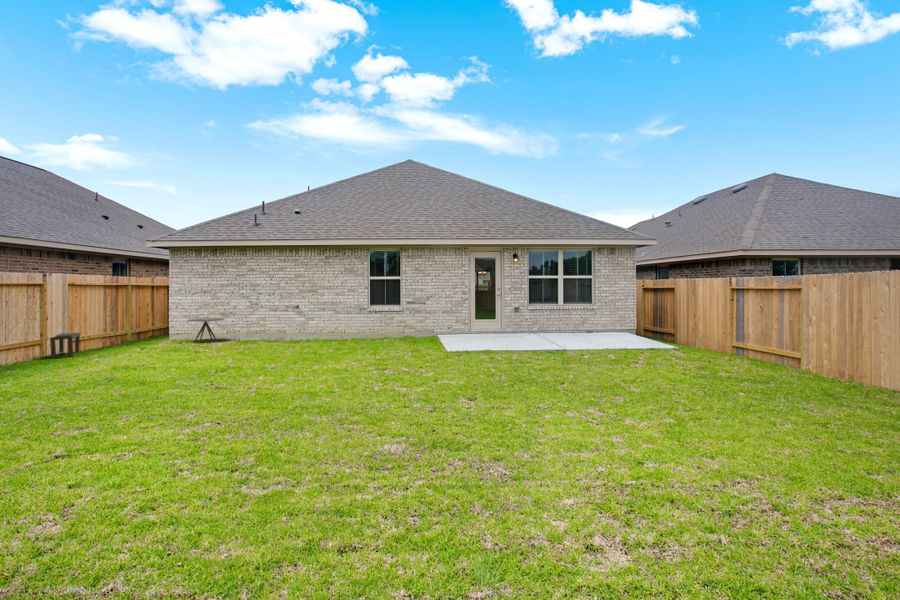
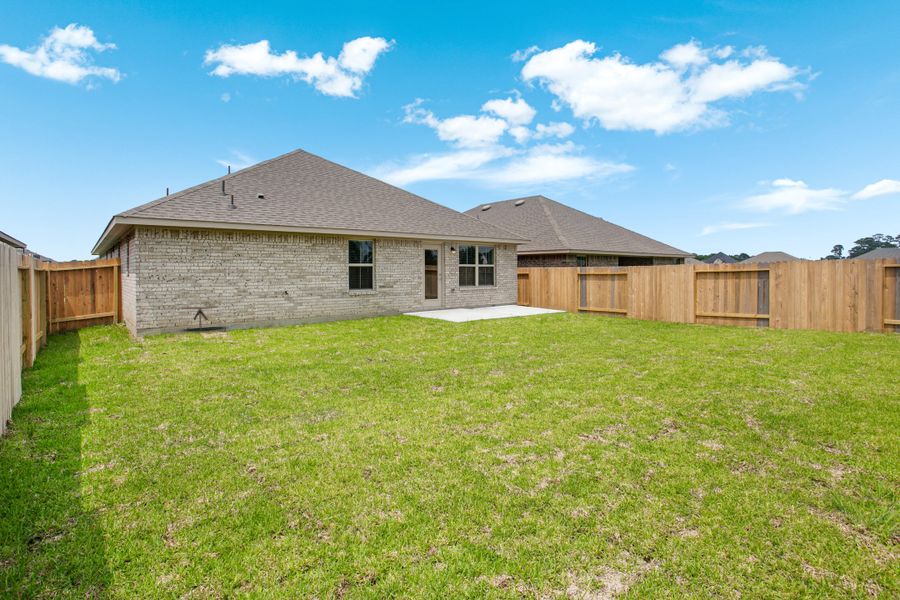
bench: present [50,333,81,358] -> none [75,325,120,353]

